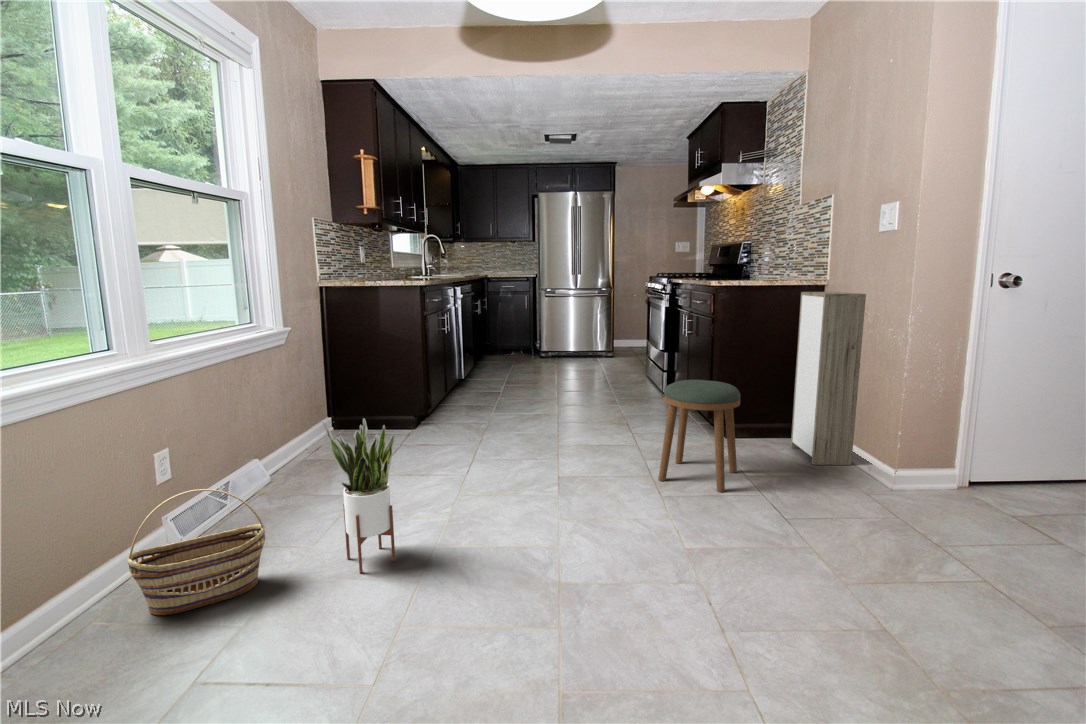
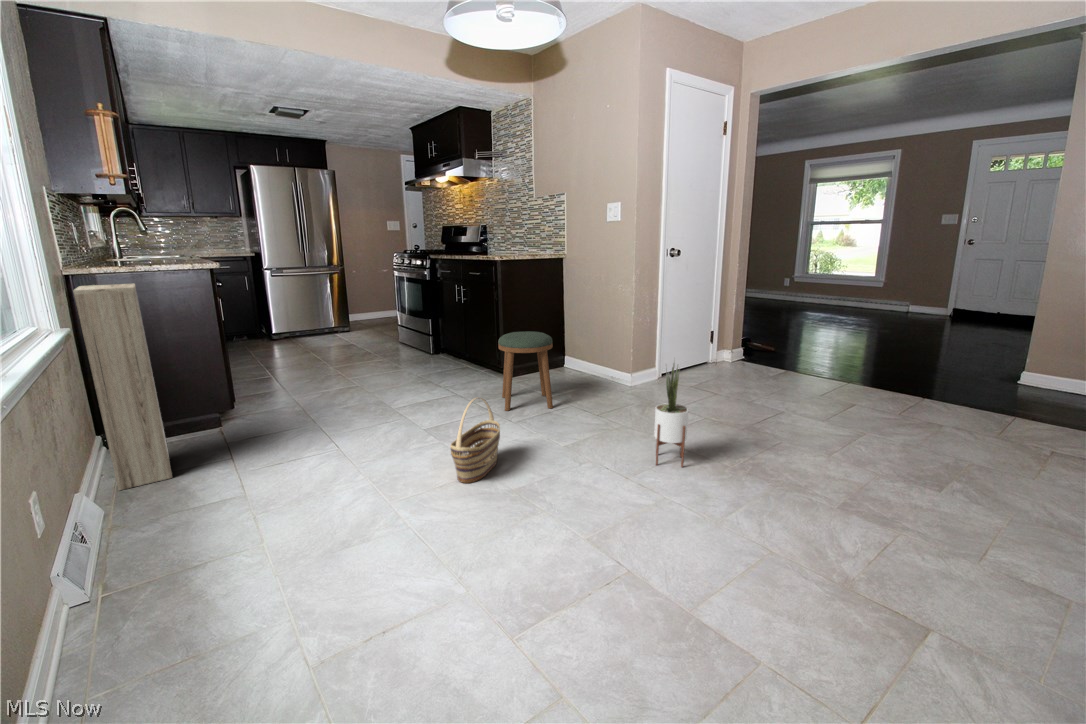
storage cabinet: present [791,292,866,465] -> present [73,283,172,490]
potted plant: present [323,418,395,573] -> present [654,362,688,467]
basket: present [128,489,265,615] -> present [451,398,500,483]

